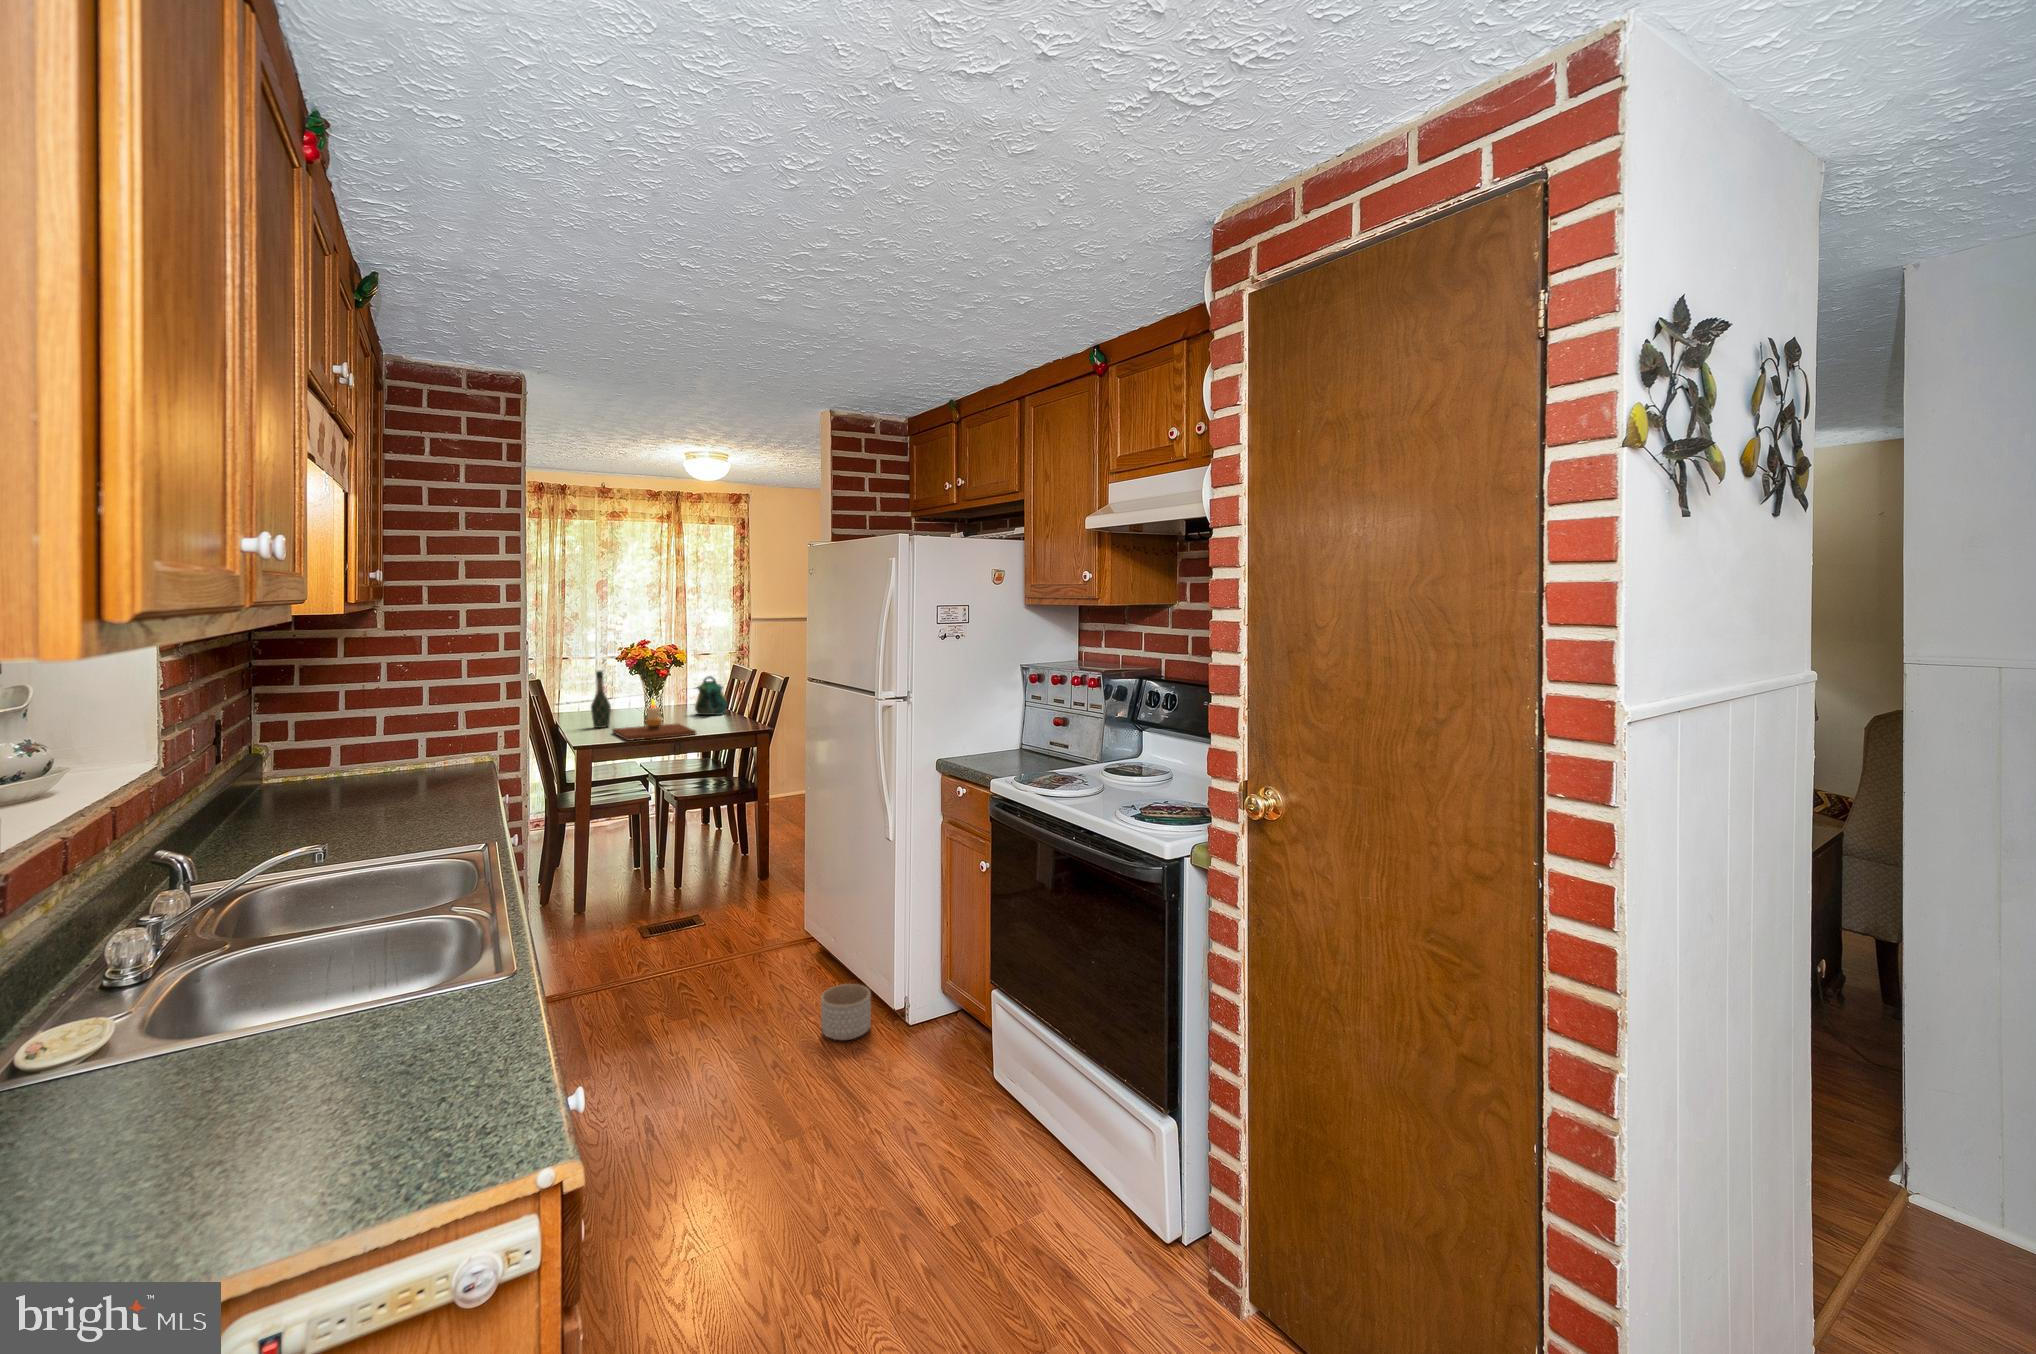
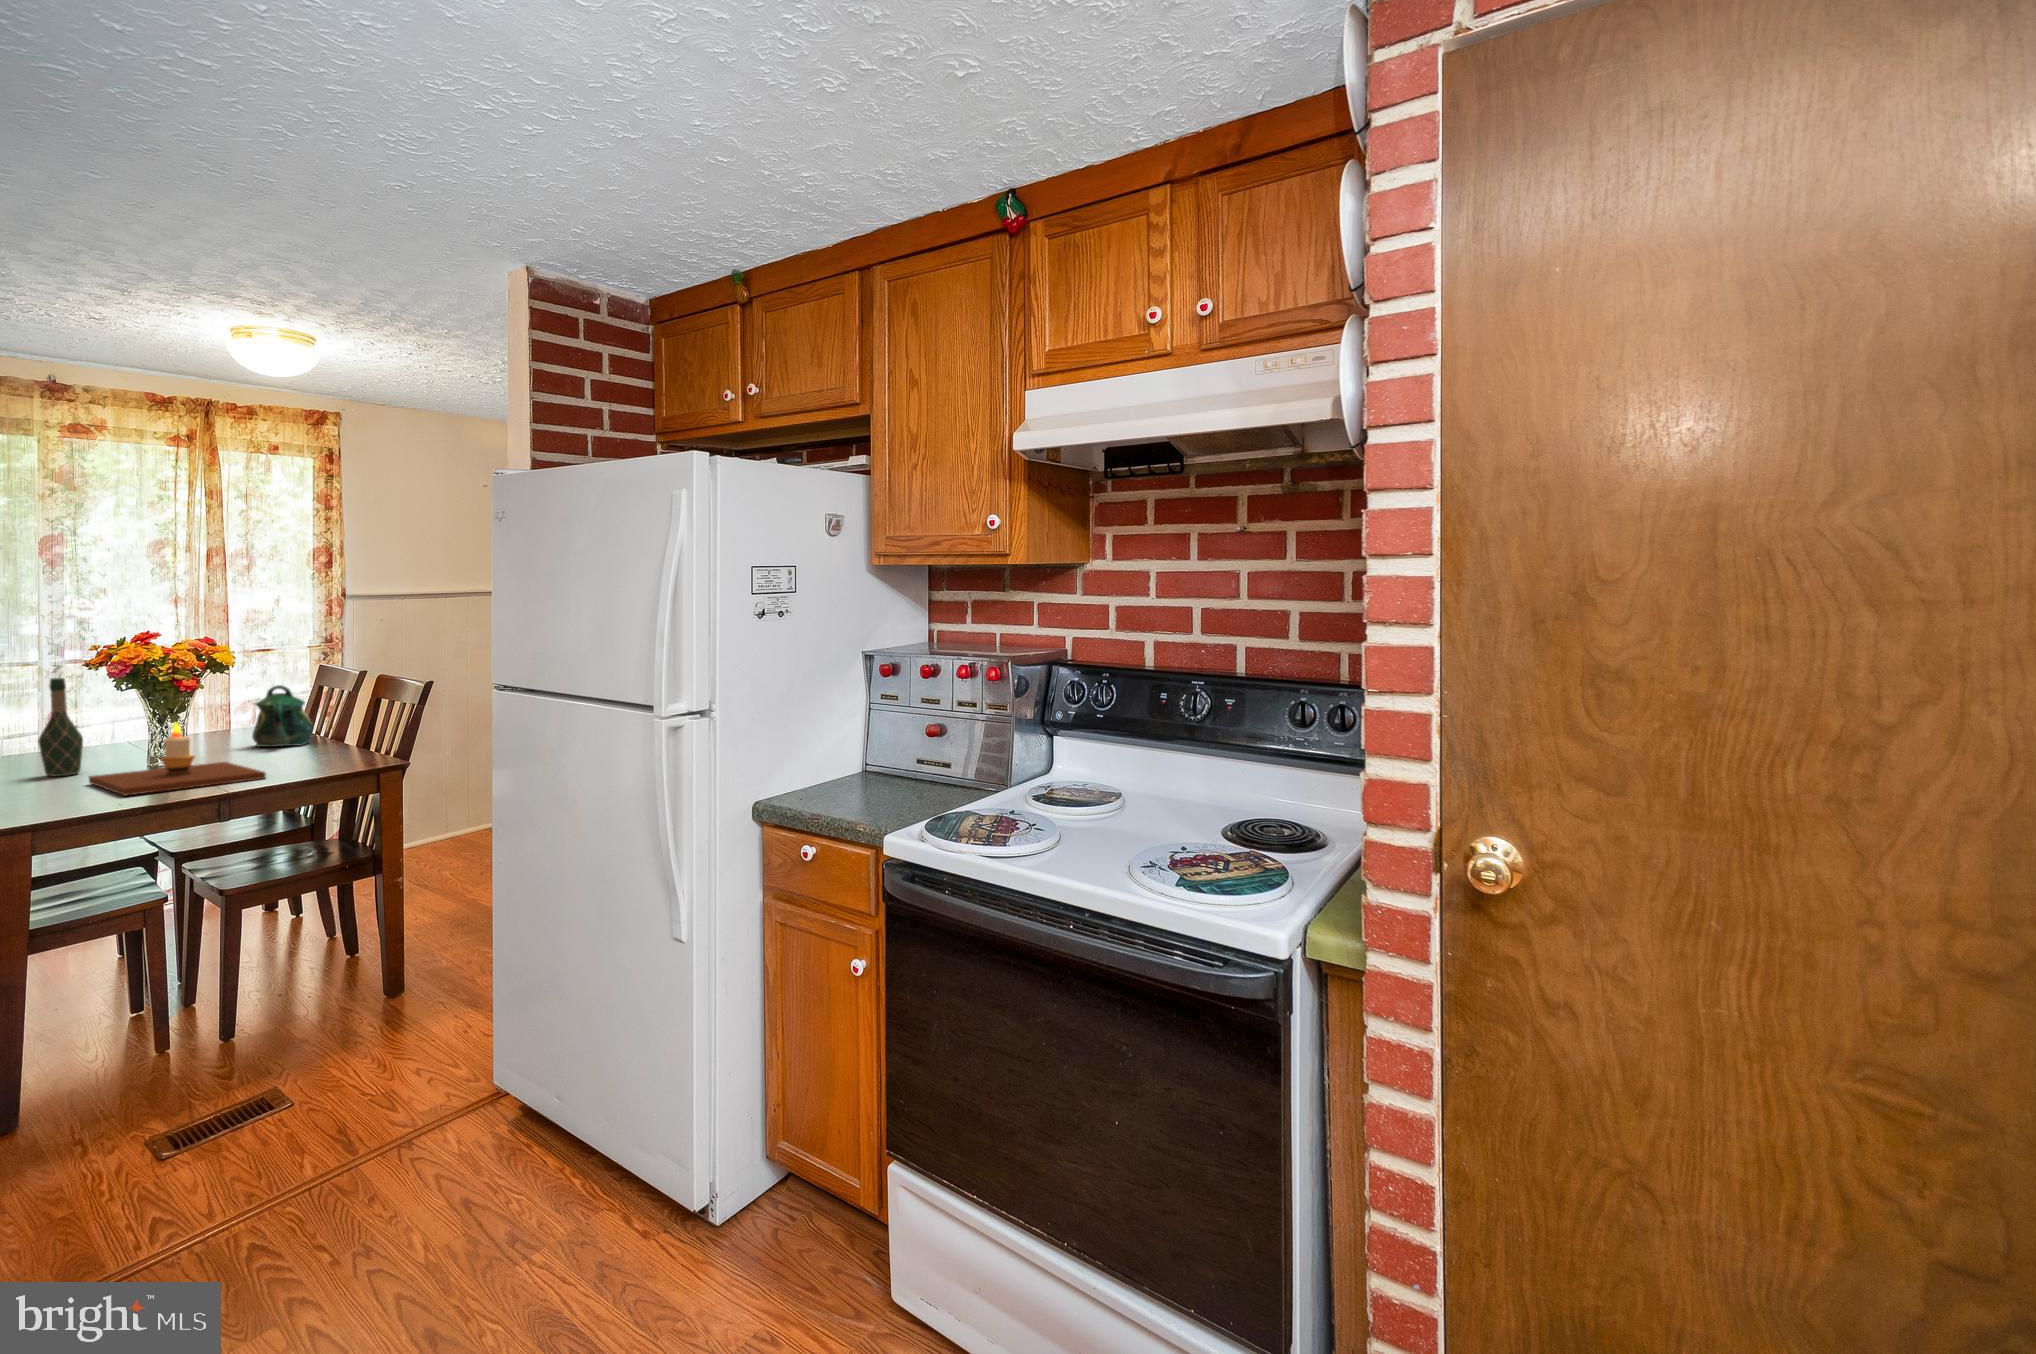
planter: present [821,984,871,1040] -> none [560,1165,647,1268]

